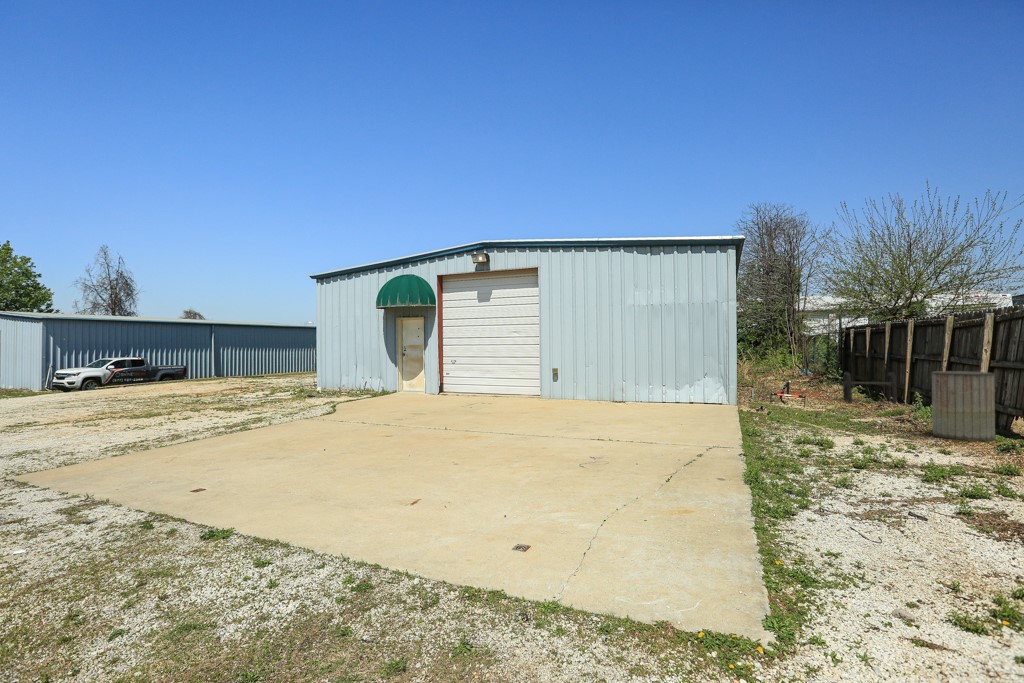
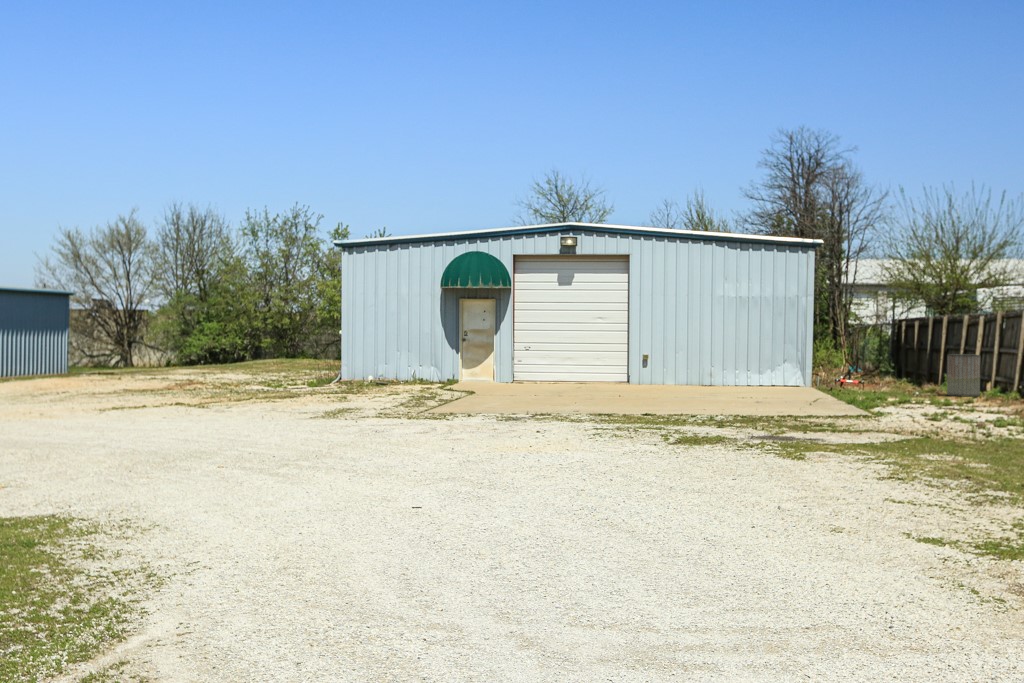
bench: present [843,372,897,404] -> none [895,360,935,386]

